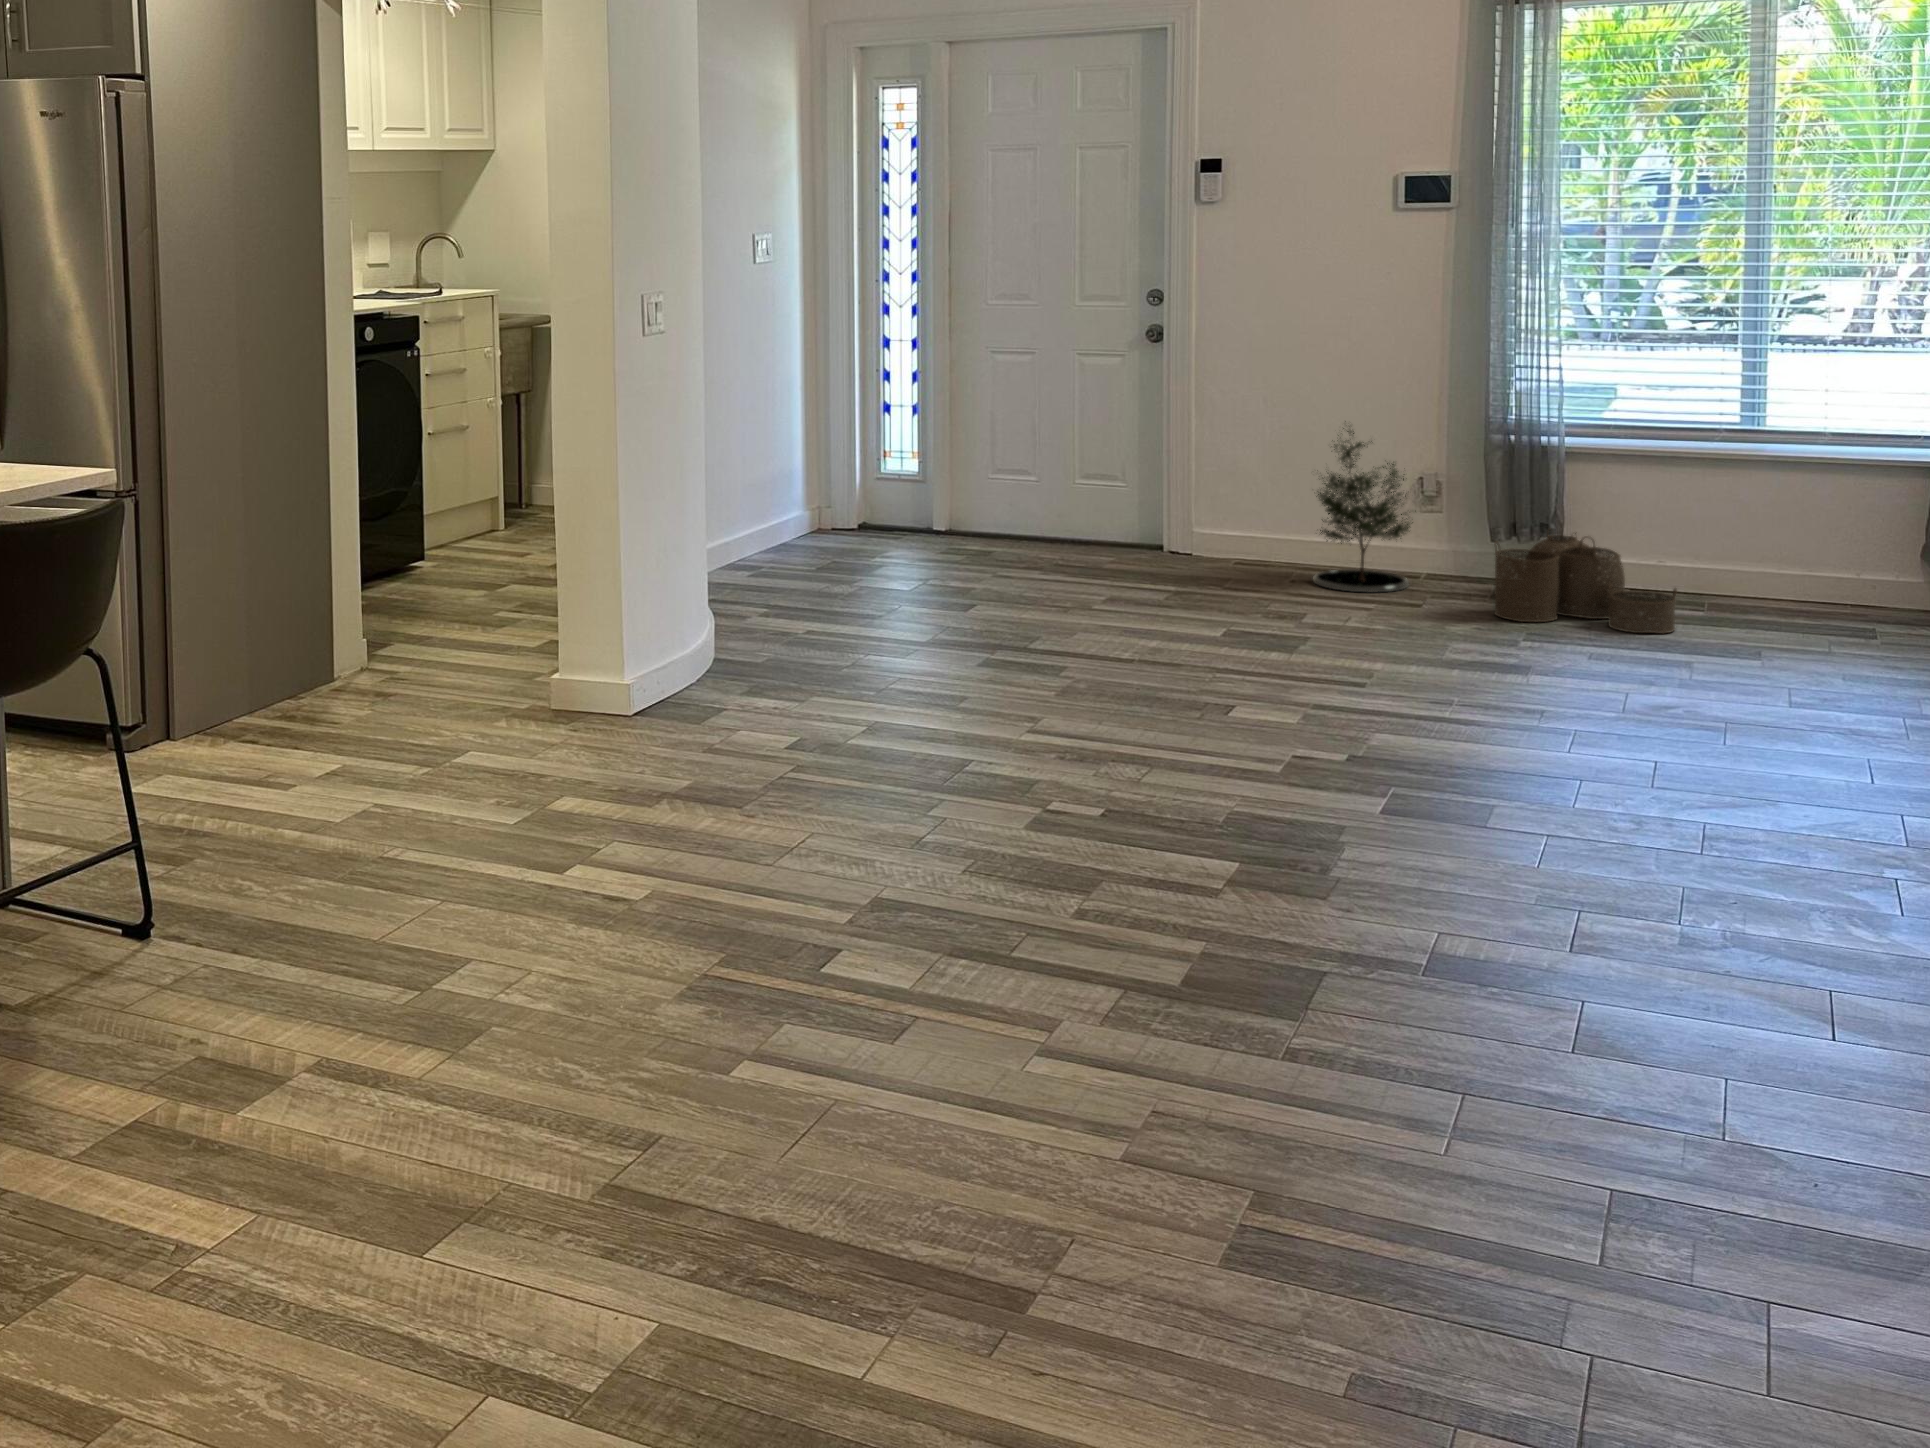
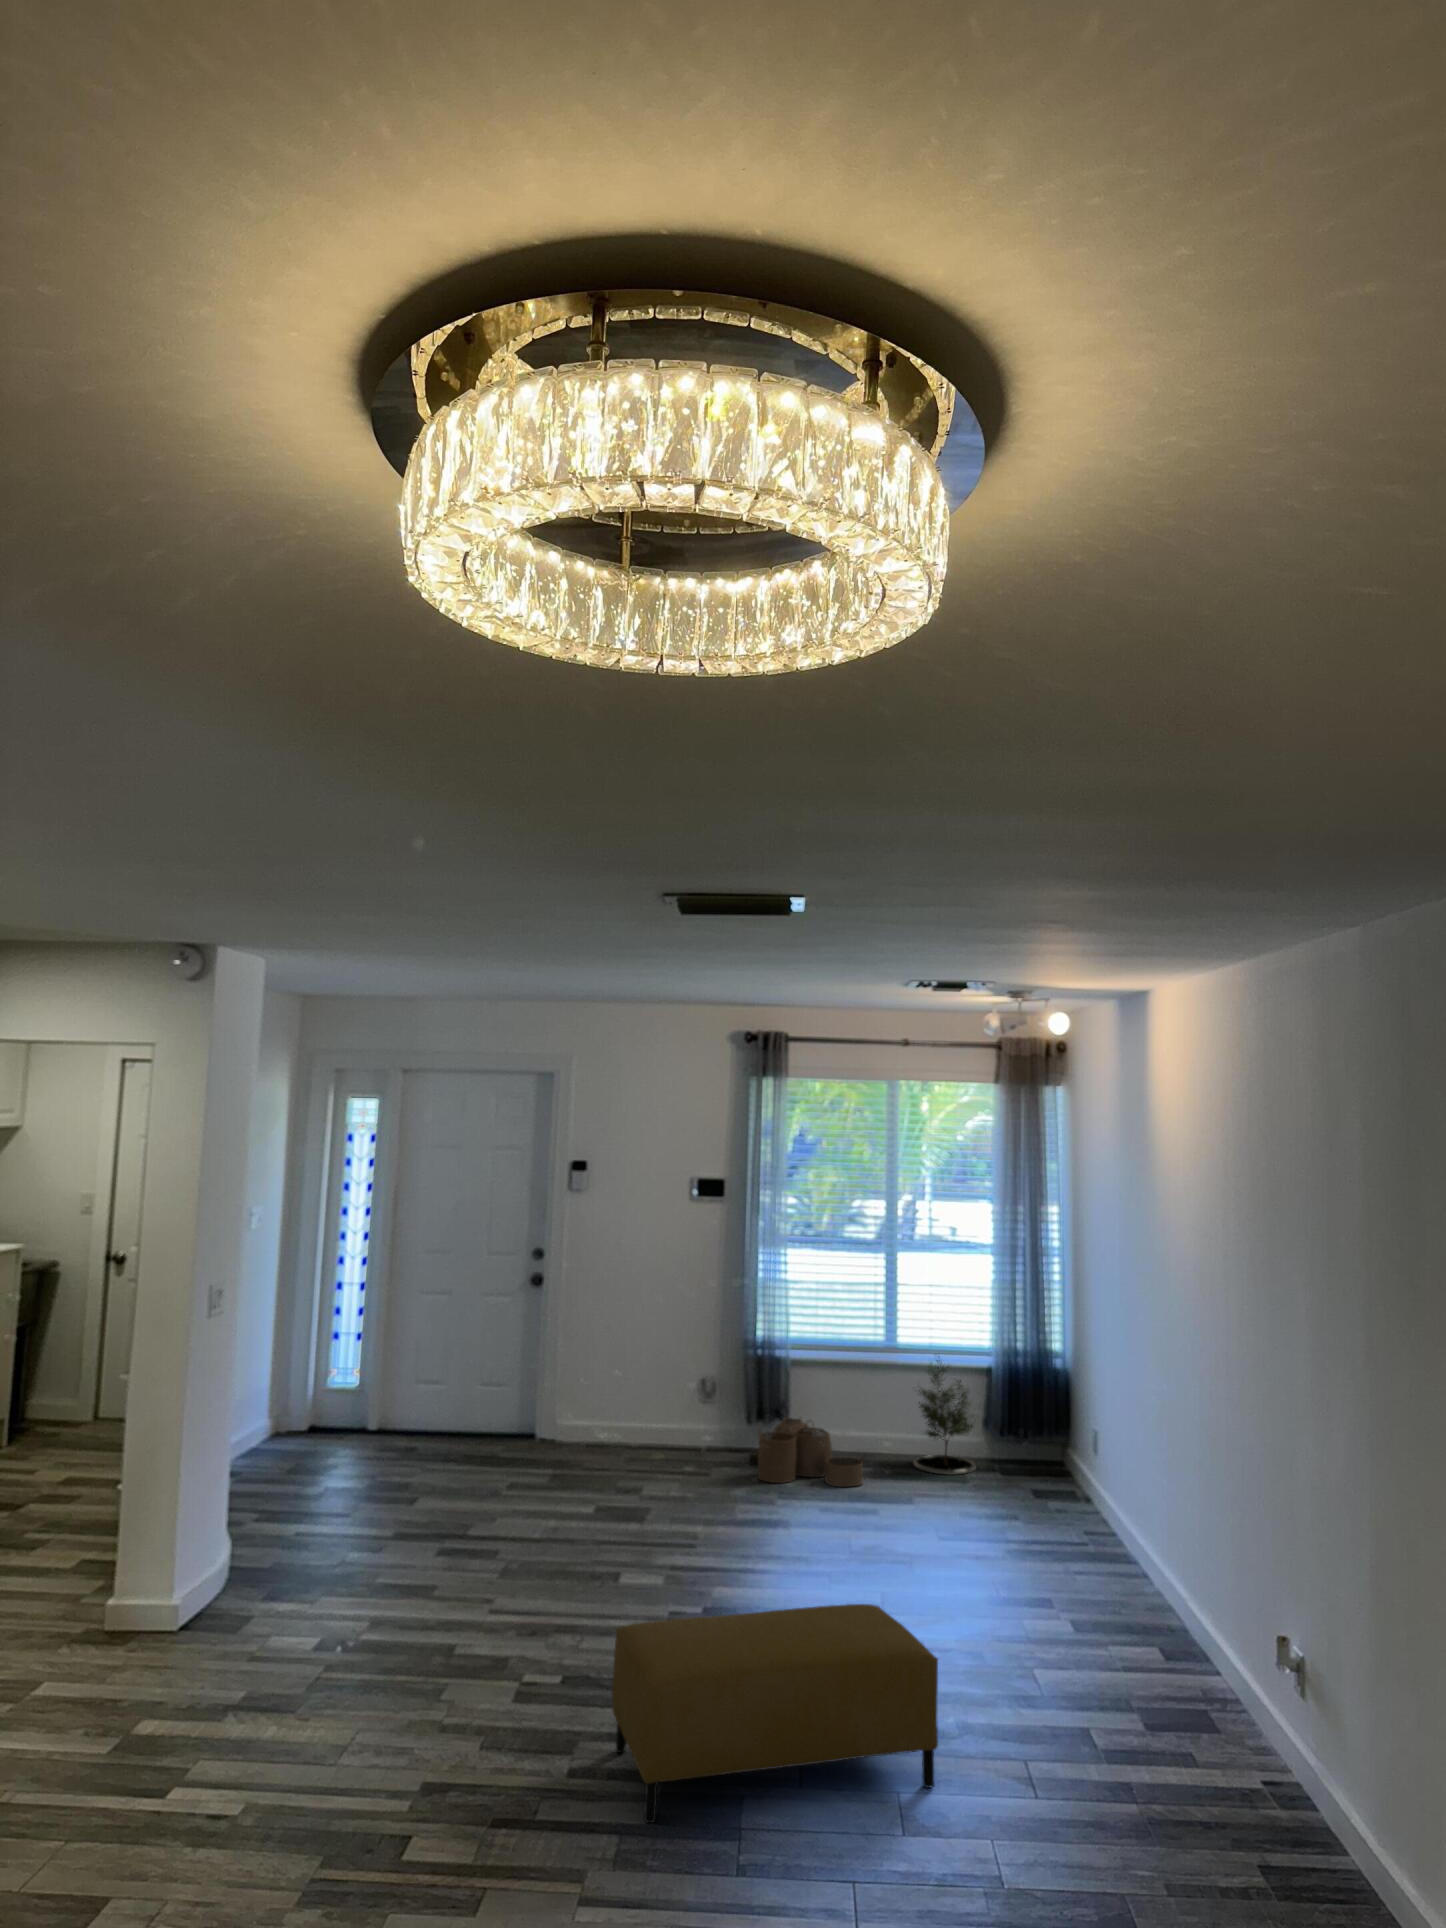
potted tree: present [1313,421,1416,593] -> present [914,1360,976,1475]
ottoman: none [1142,730,1669,1008] -> present [612,1604,938,1823]

